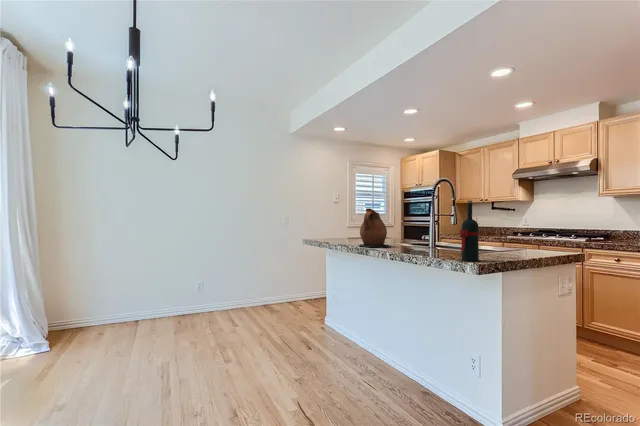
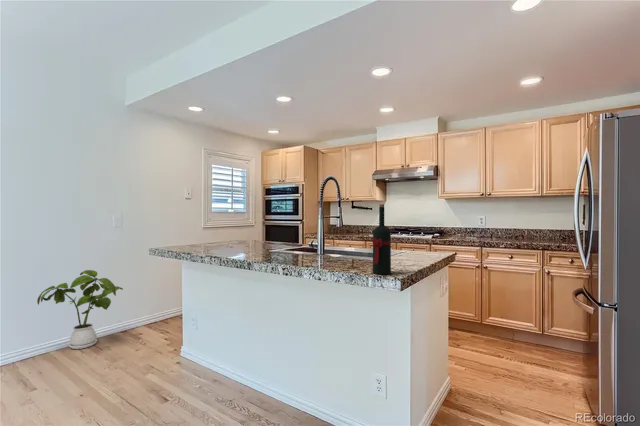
ceramic pitcher: present [360,208,391,247] -> none [231,210,276,259]
house plant: none [238,255,288,311] -> present [37,270,123,349]

